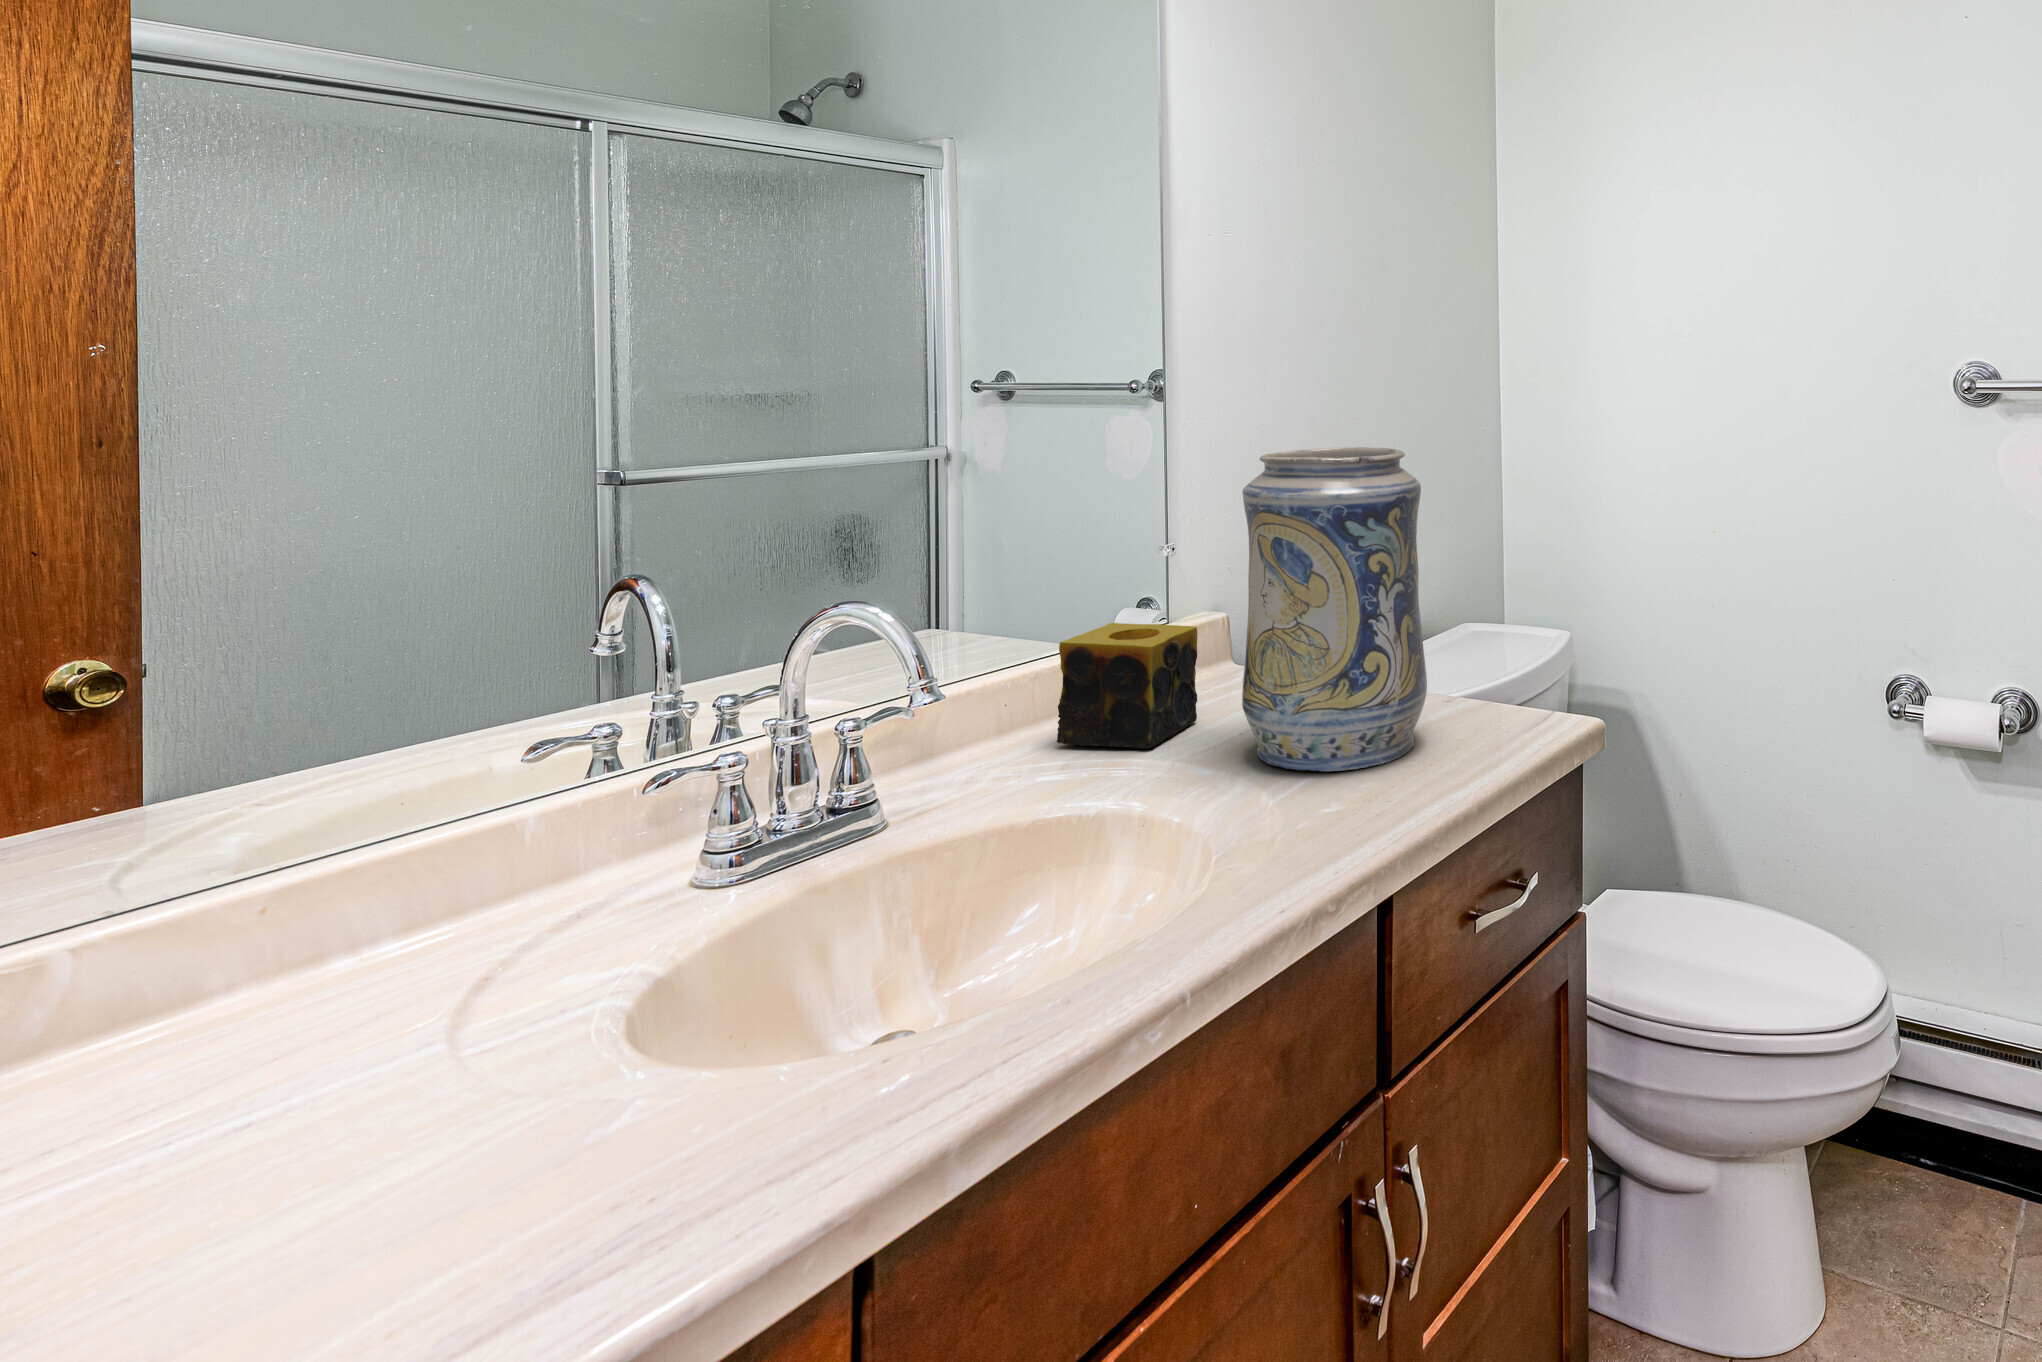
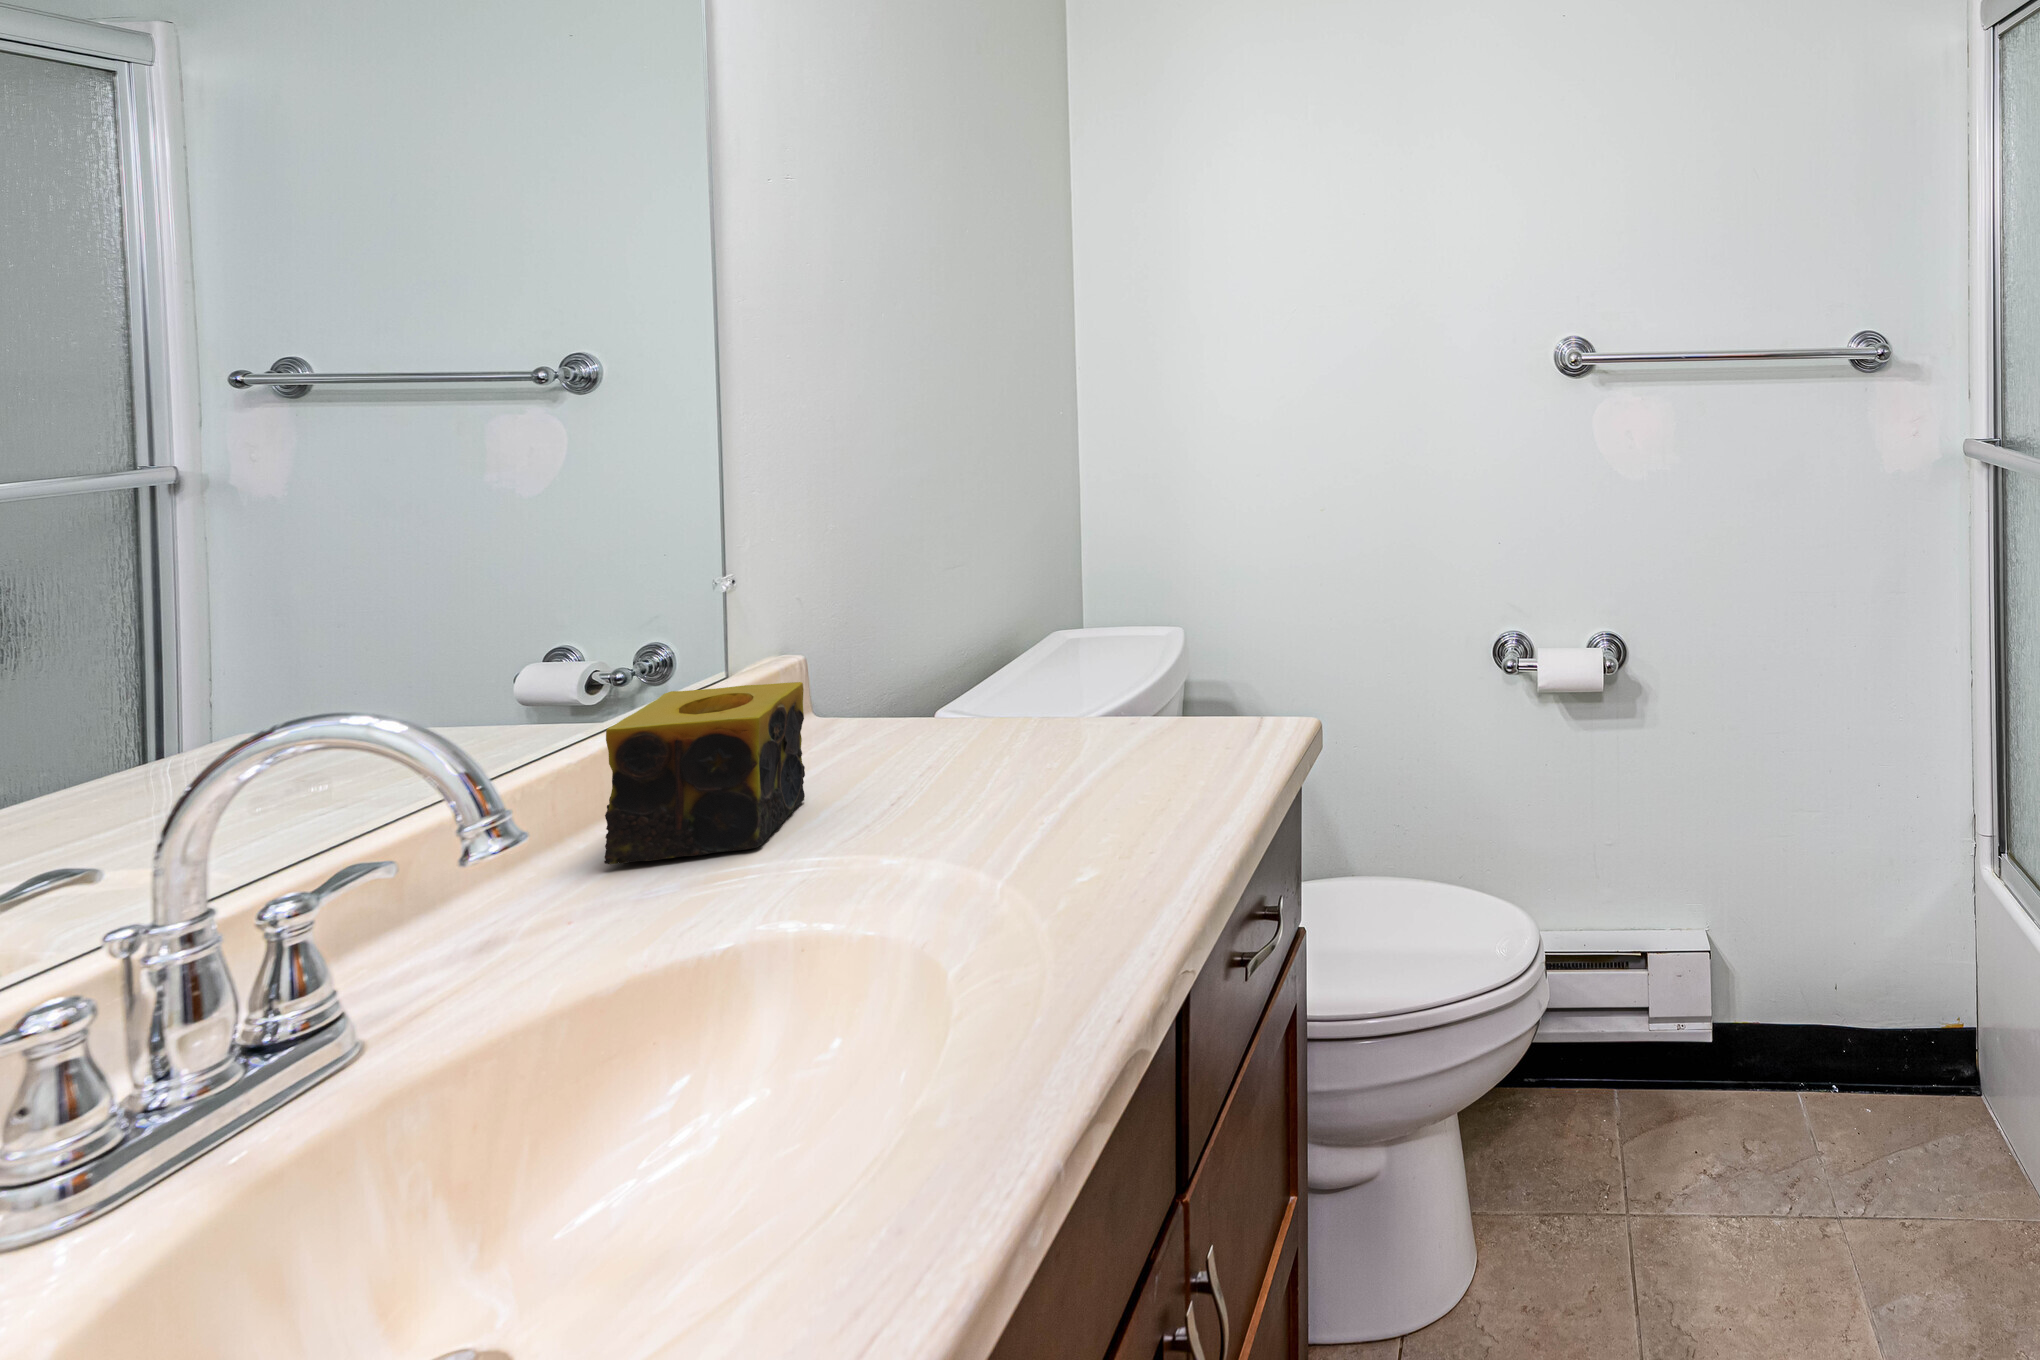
decorative vase: present [1242,447,1427,771] -> none [895,447,1133,842]

